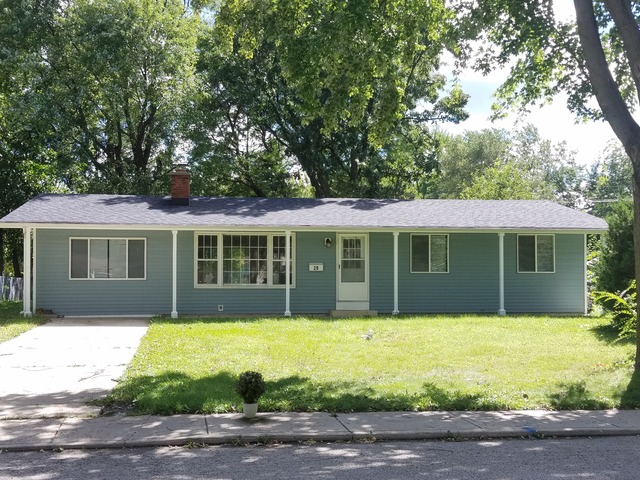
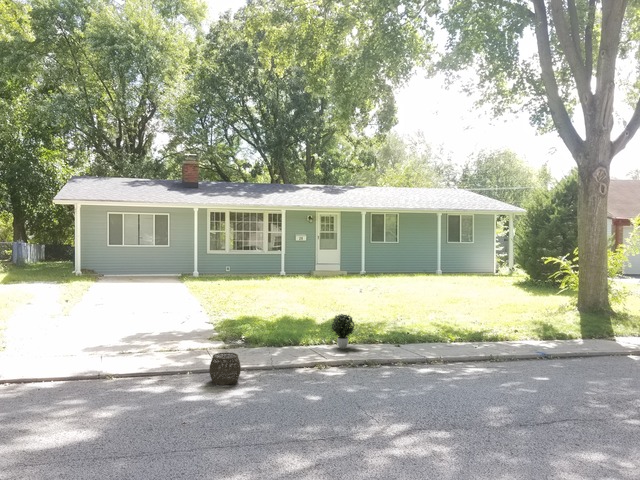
woven basket: none [17,421,62,465] -> present [209,353,241,385]

